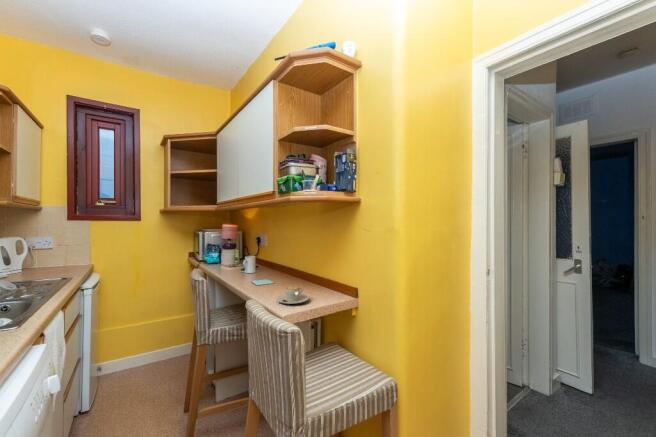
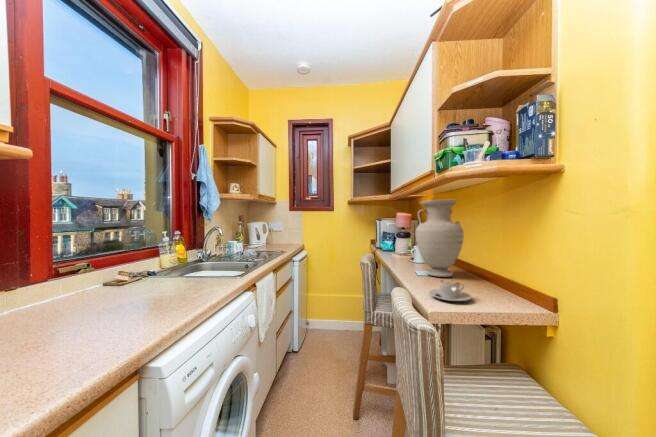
vase: none [254,216,293,284] -> present [416,200,464,277]

